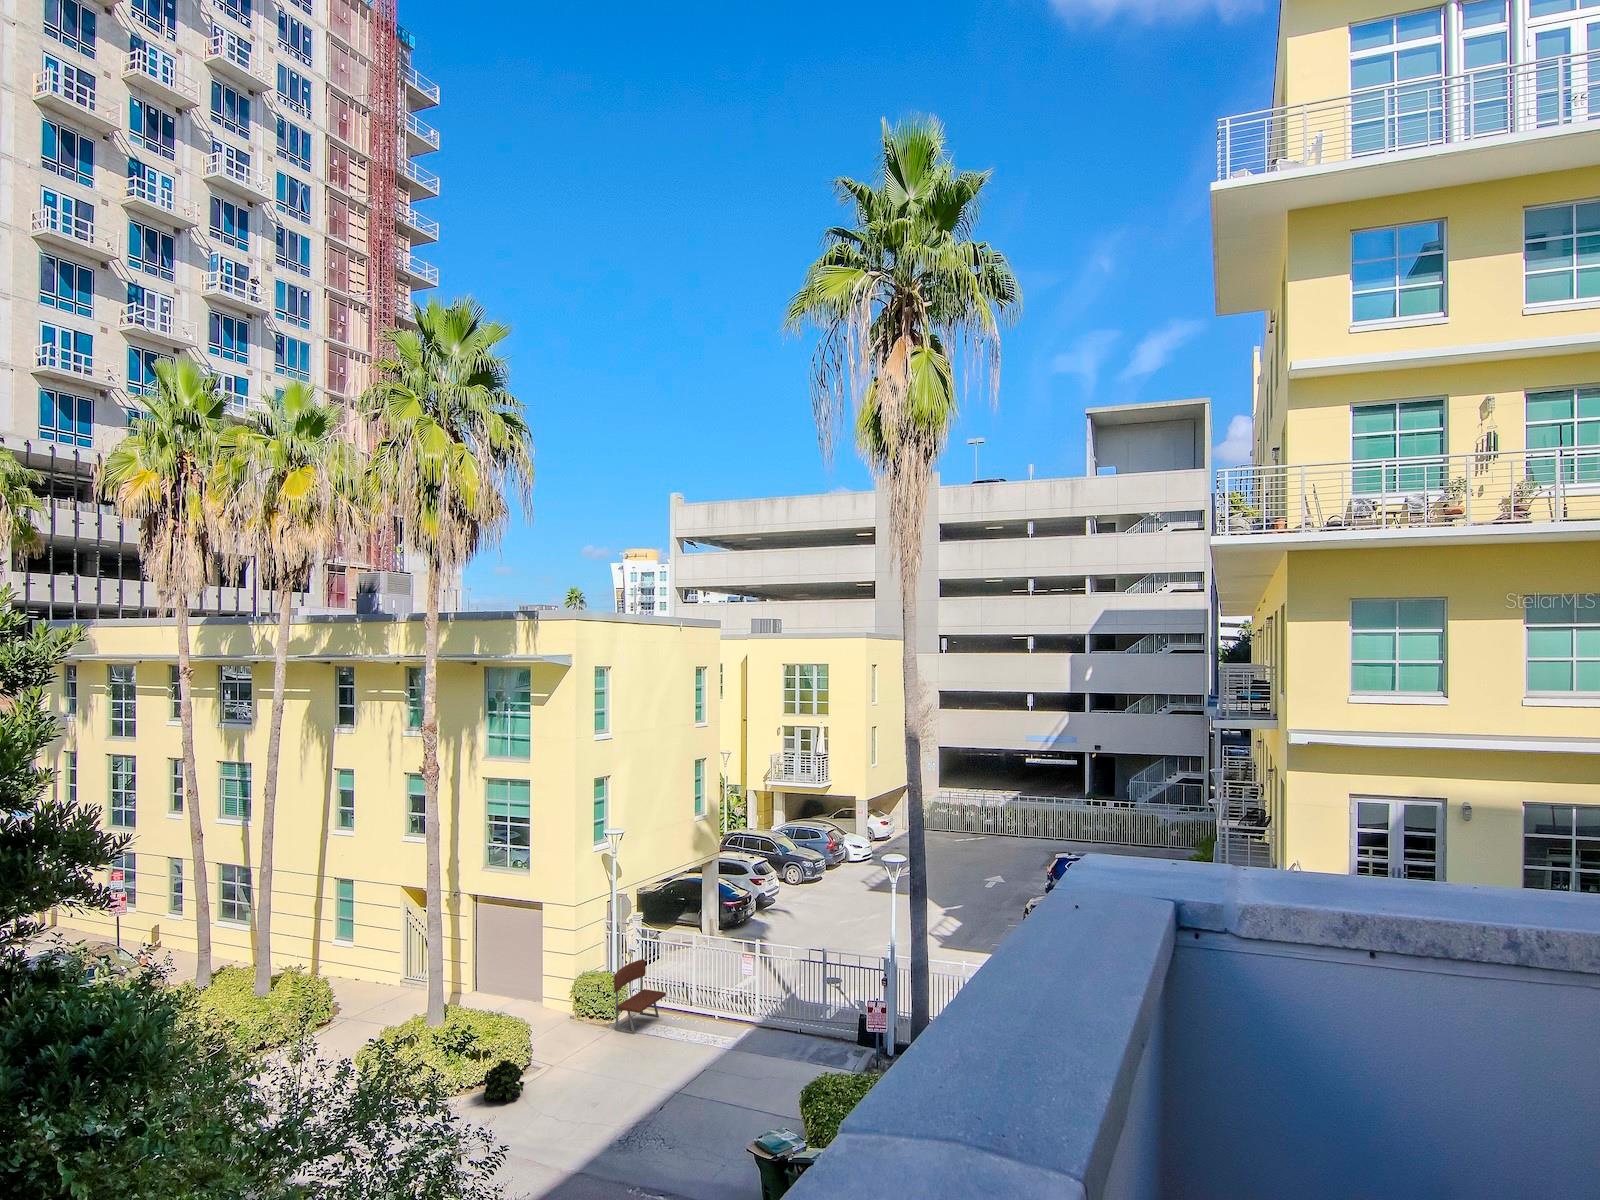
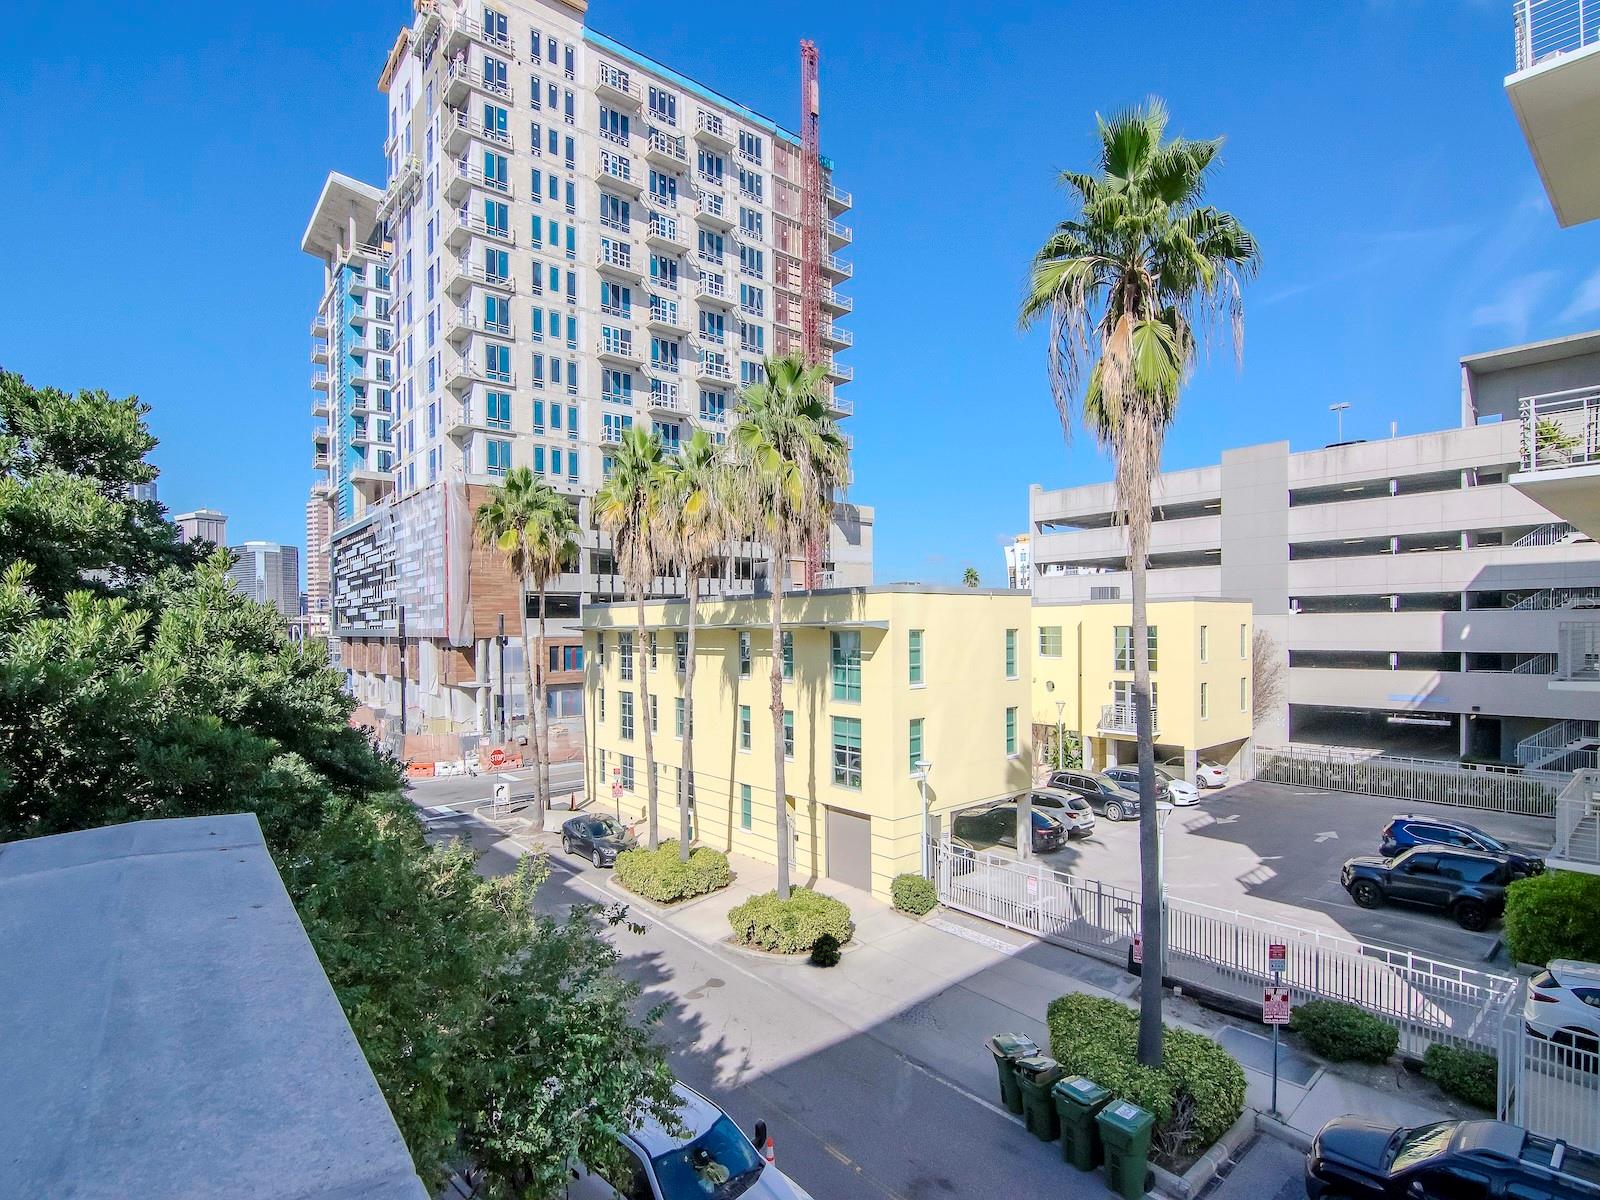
bench: present [614,959,666,1034] -> none [923,869,968,929]

